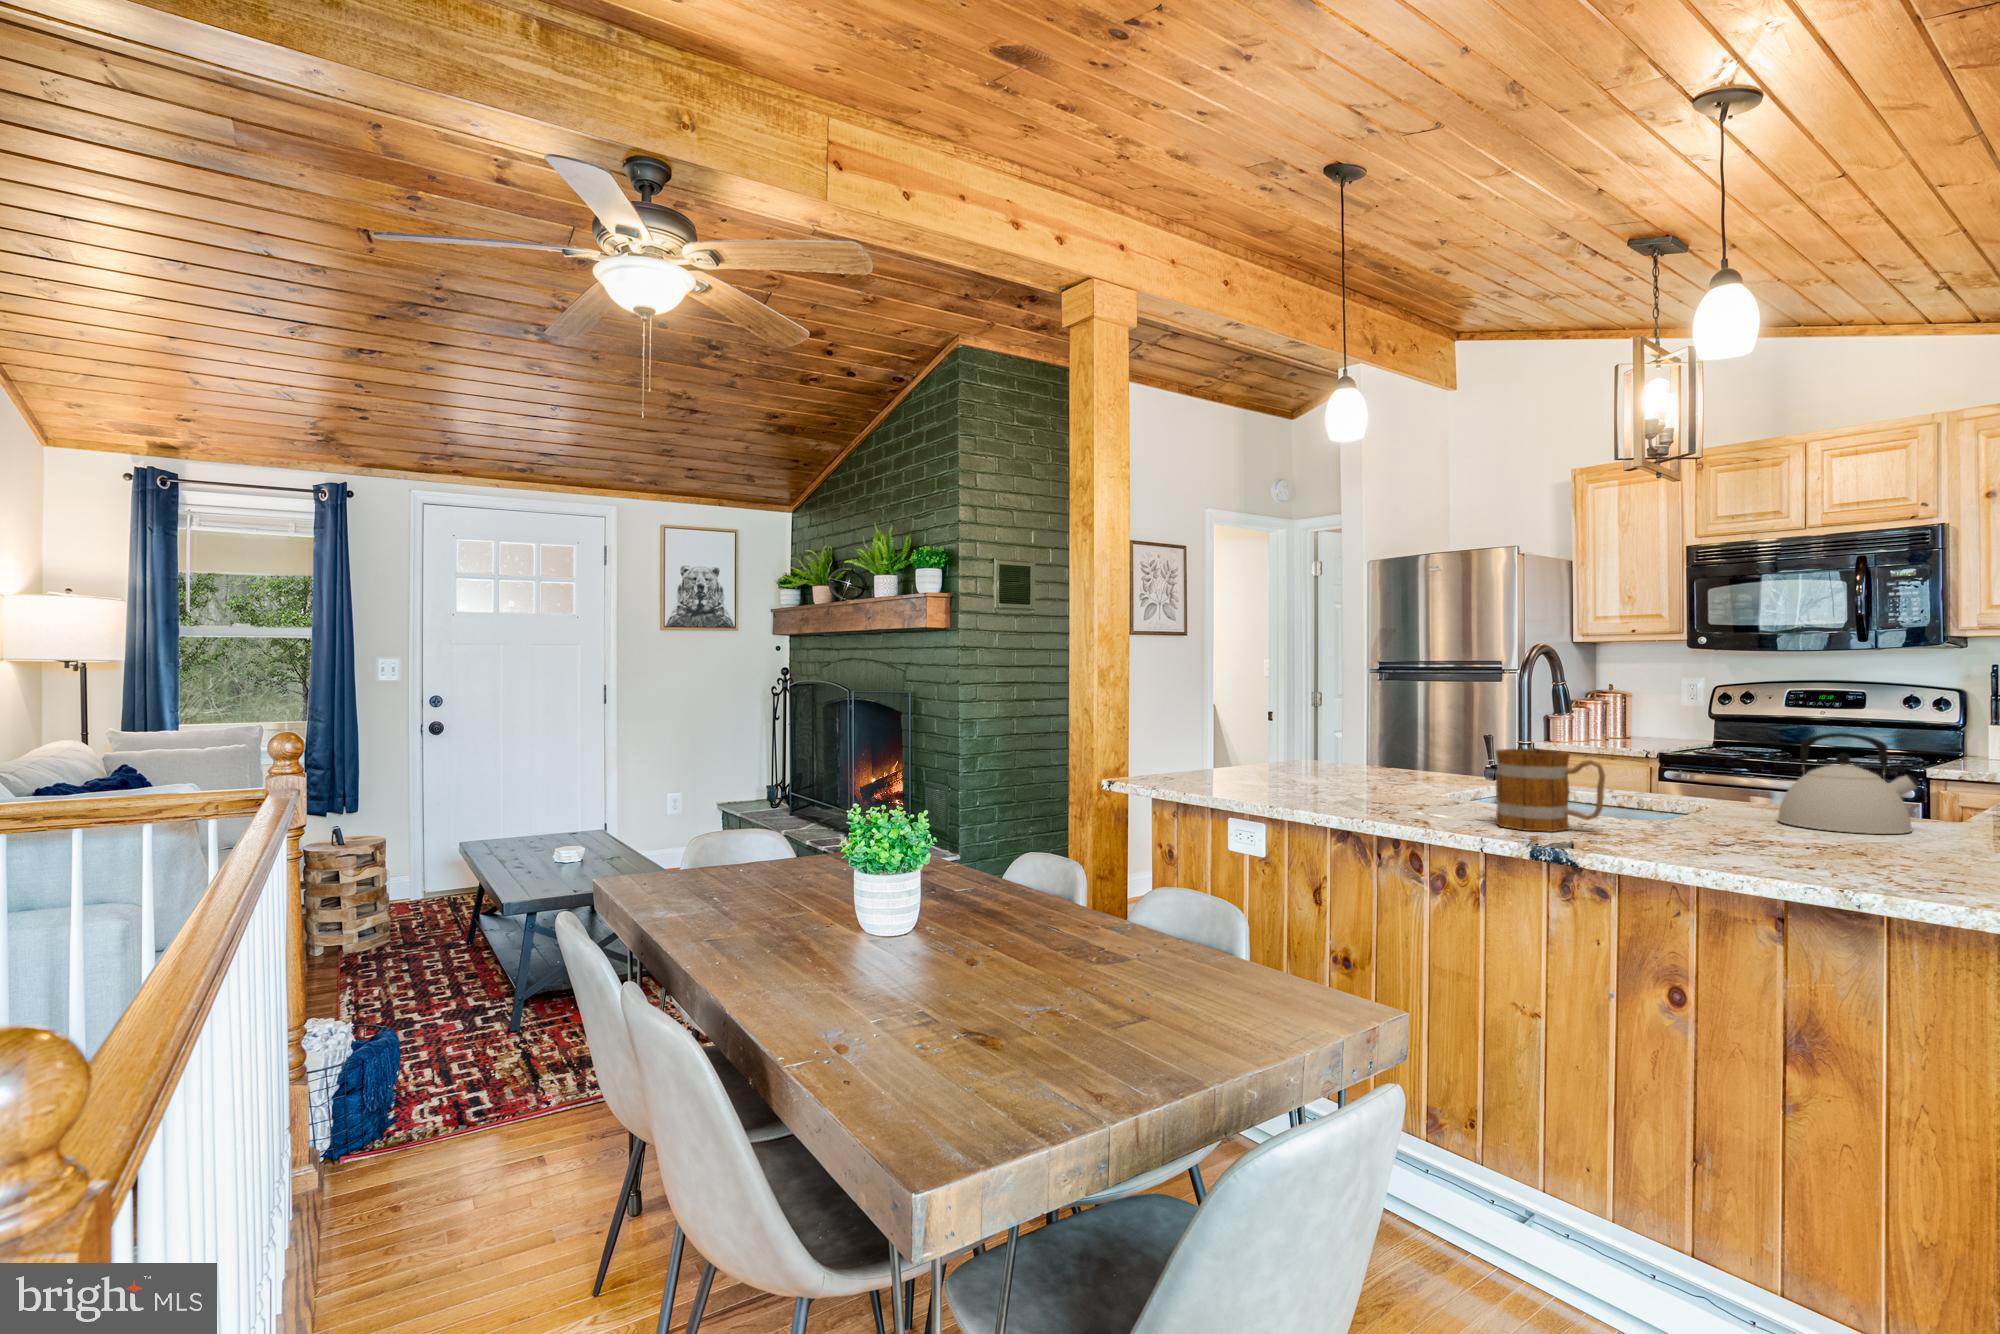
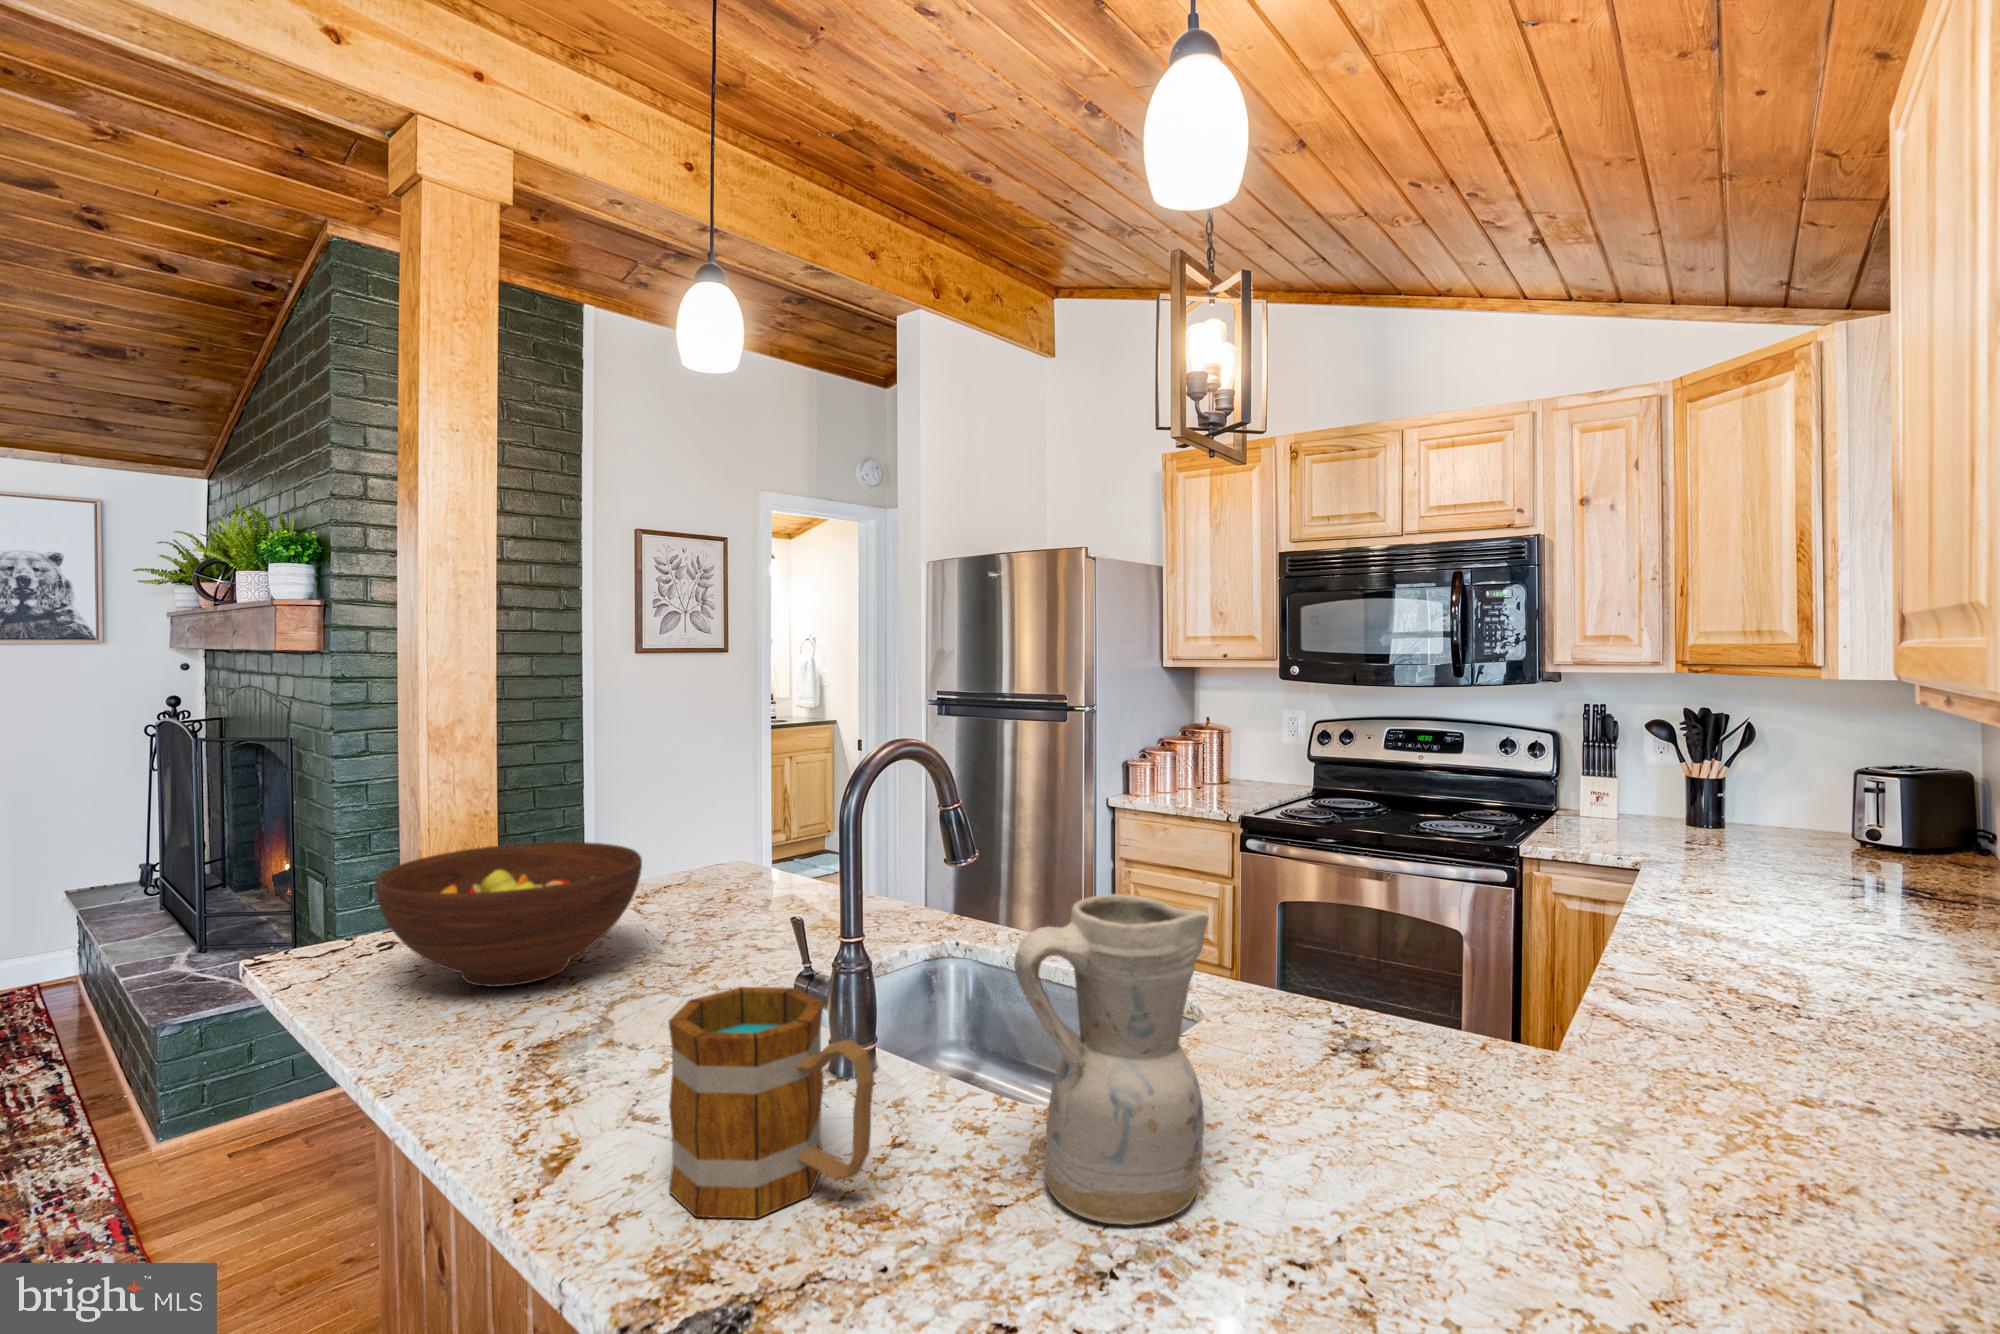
ceramic pitcher: none [1674,704,1771,839] -> present [1014,894,1209,1225]
fruit bowl: none [1208,722,1343,789] -> present [375,842,642,987]
kettle: present [1778,733,1919,834] -> none [1265,919,1488,1143]

